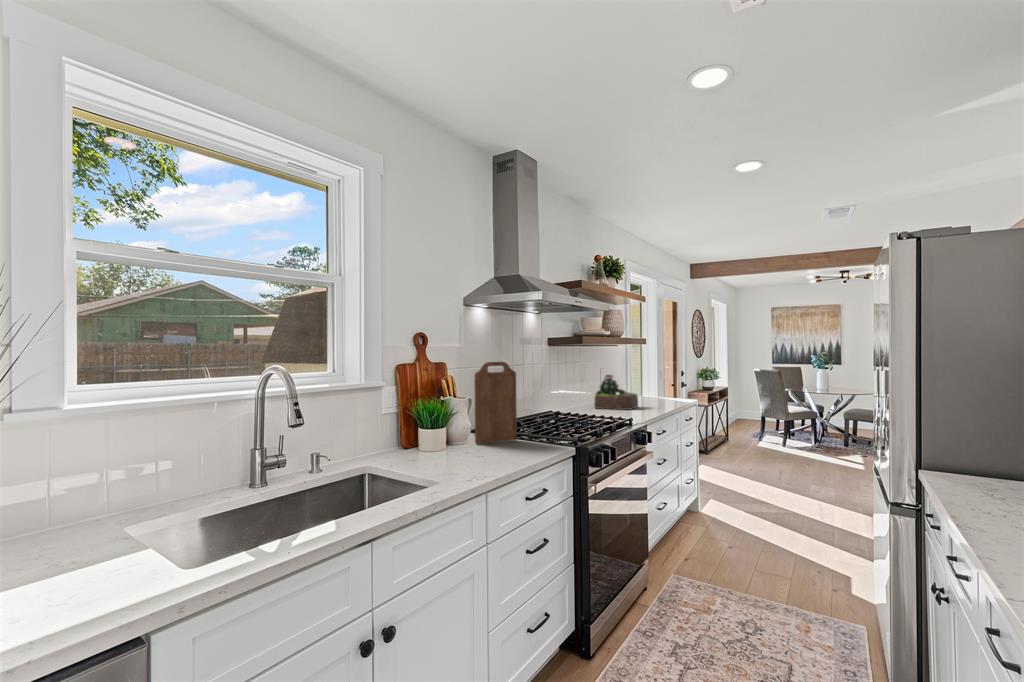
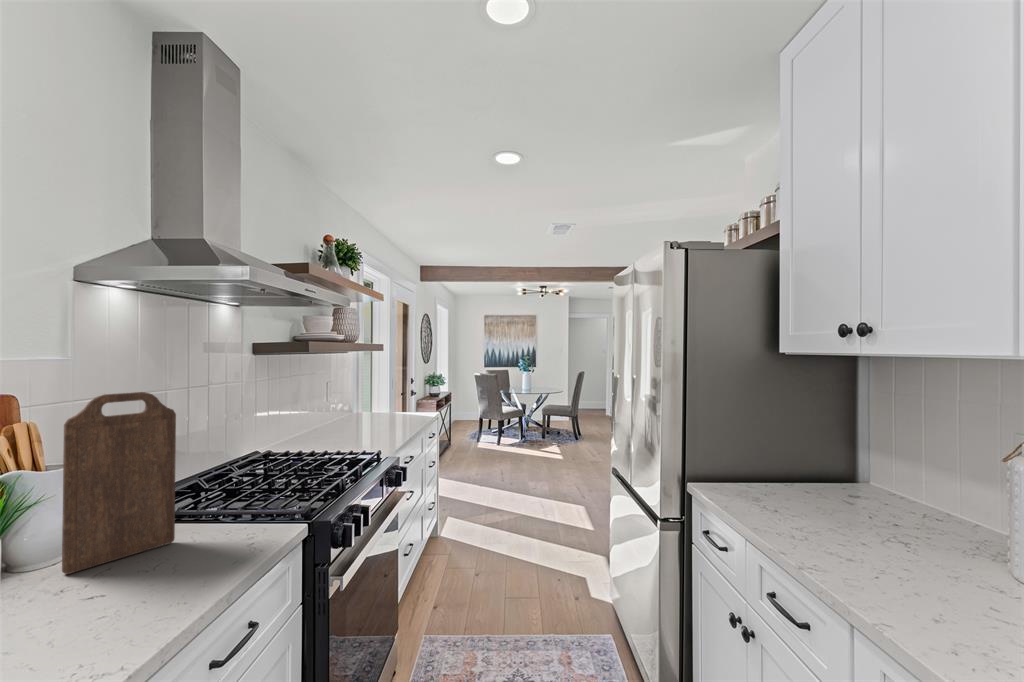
succulent plant: present [594,375,638,410] -> none [321,391,379,437]

